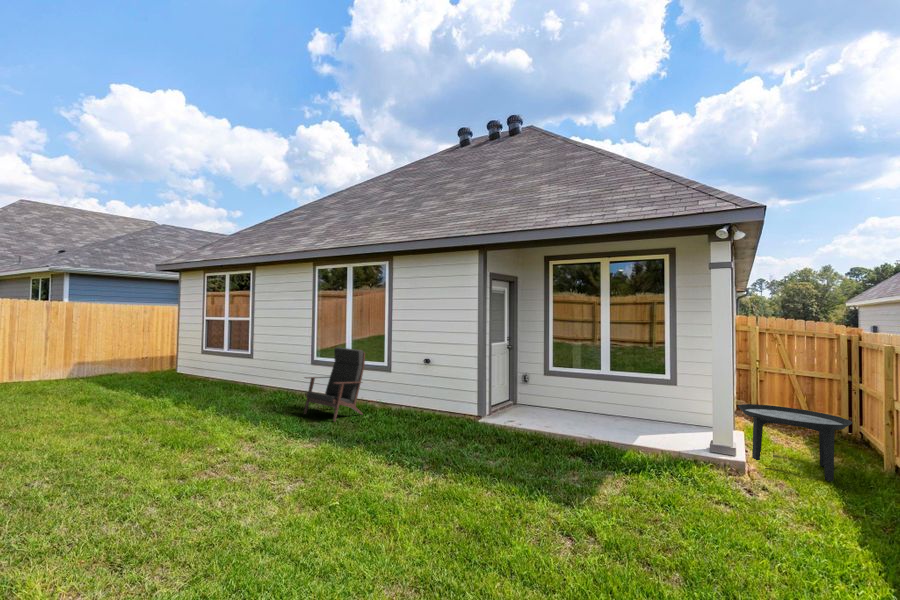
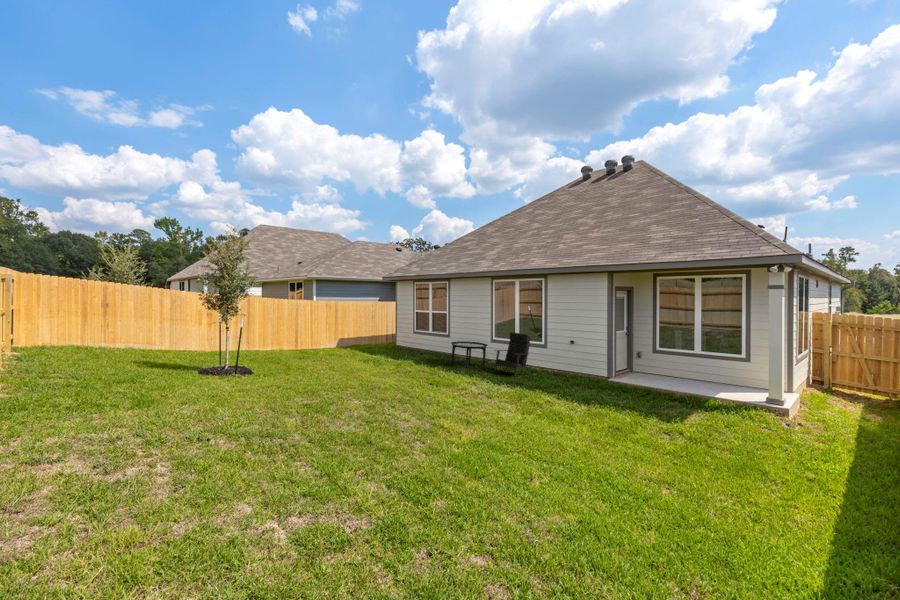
round table: present [738,404,852,481] -> present [451,341,487,368]

